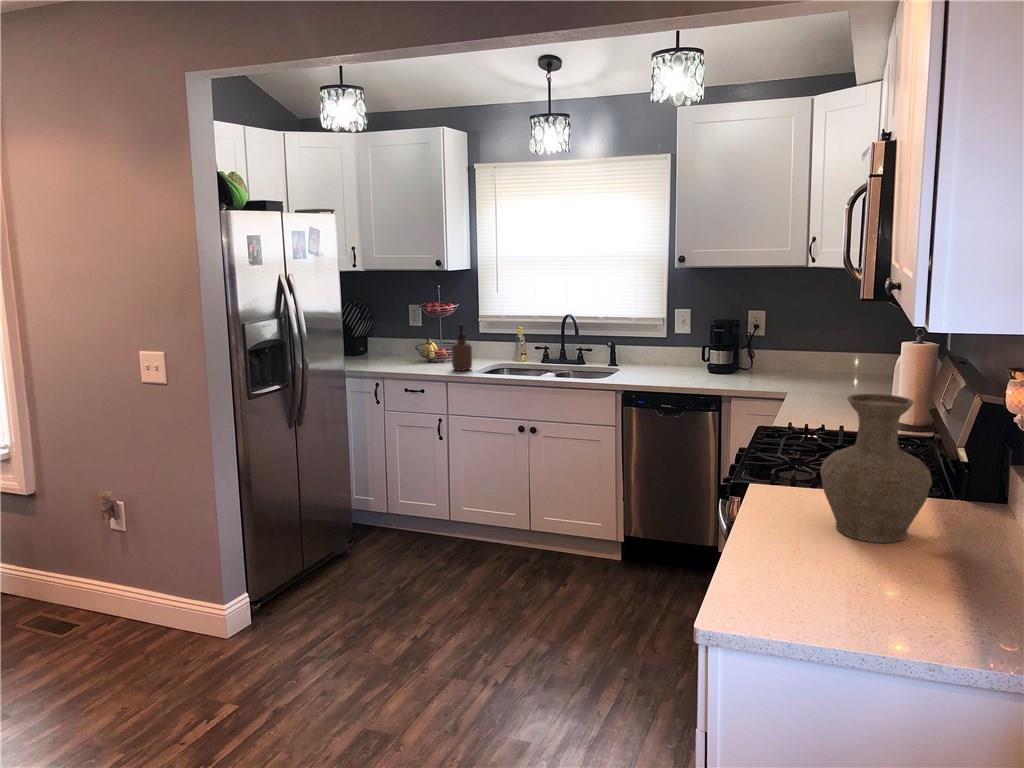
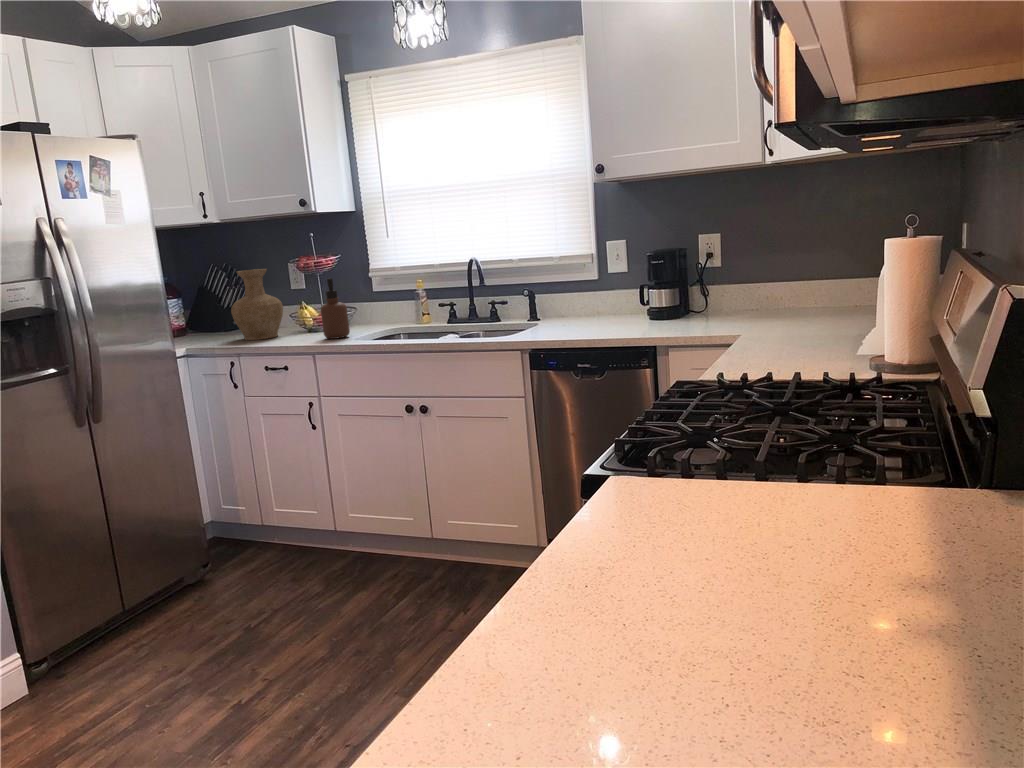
vase: present [820,394,932,543] -> present [231,269,283,340]

